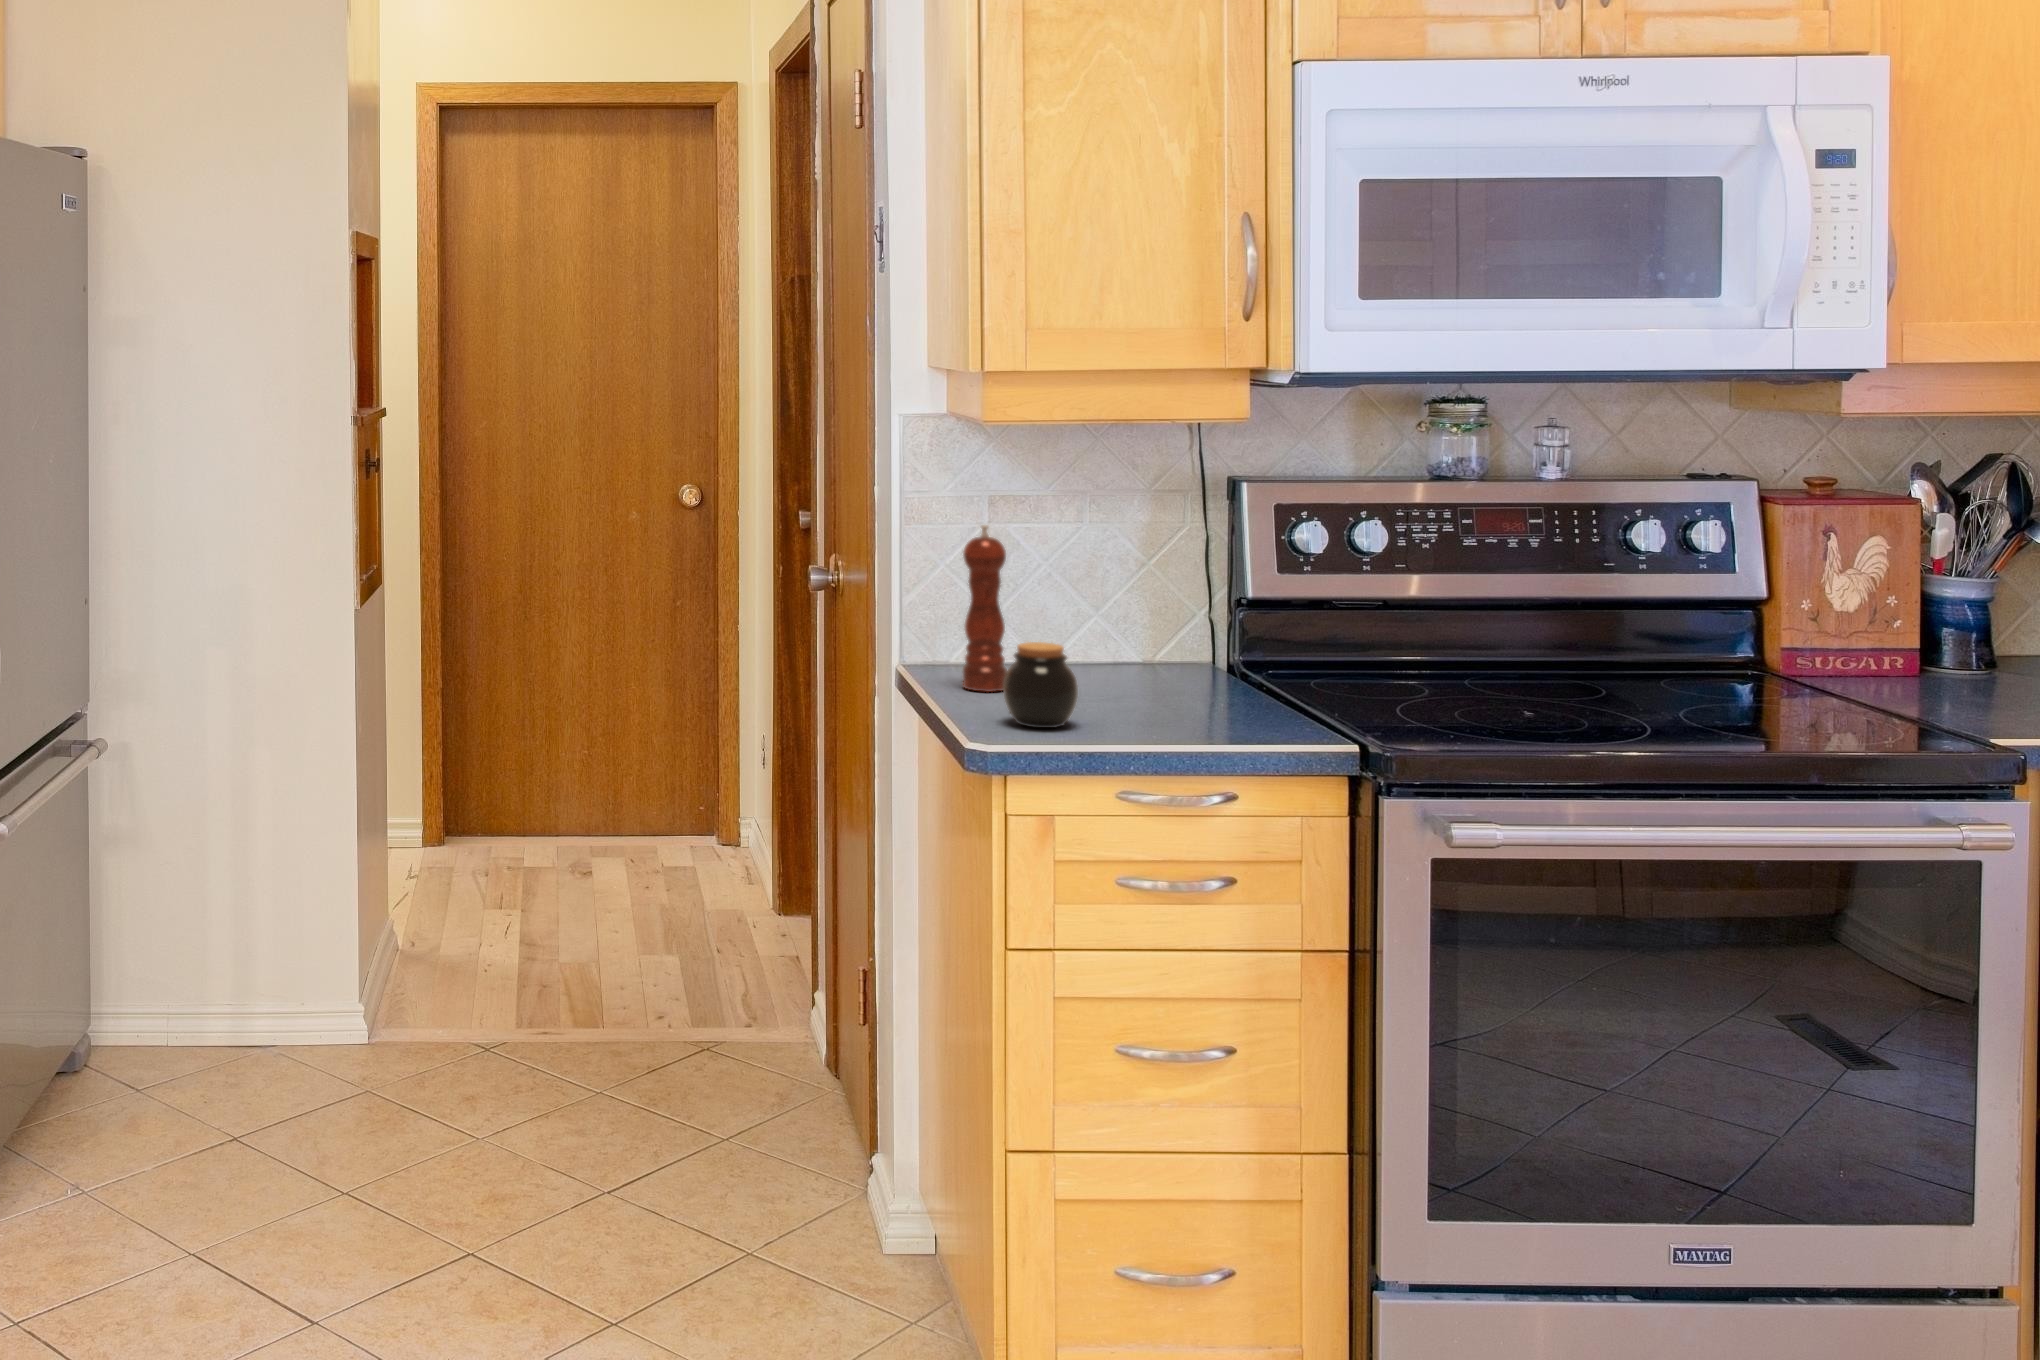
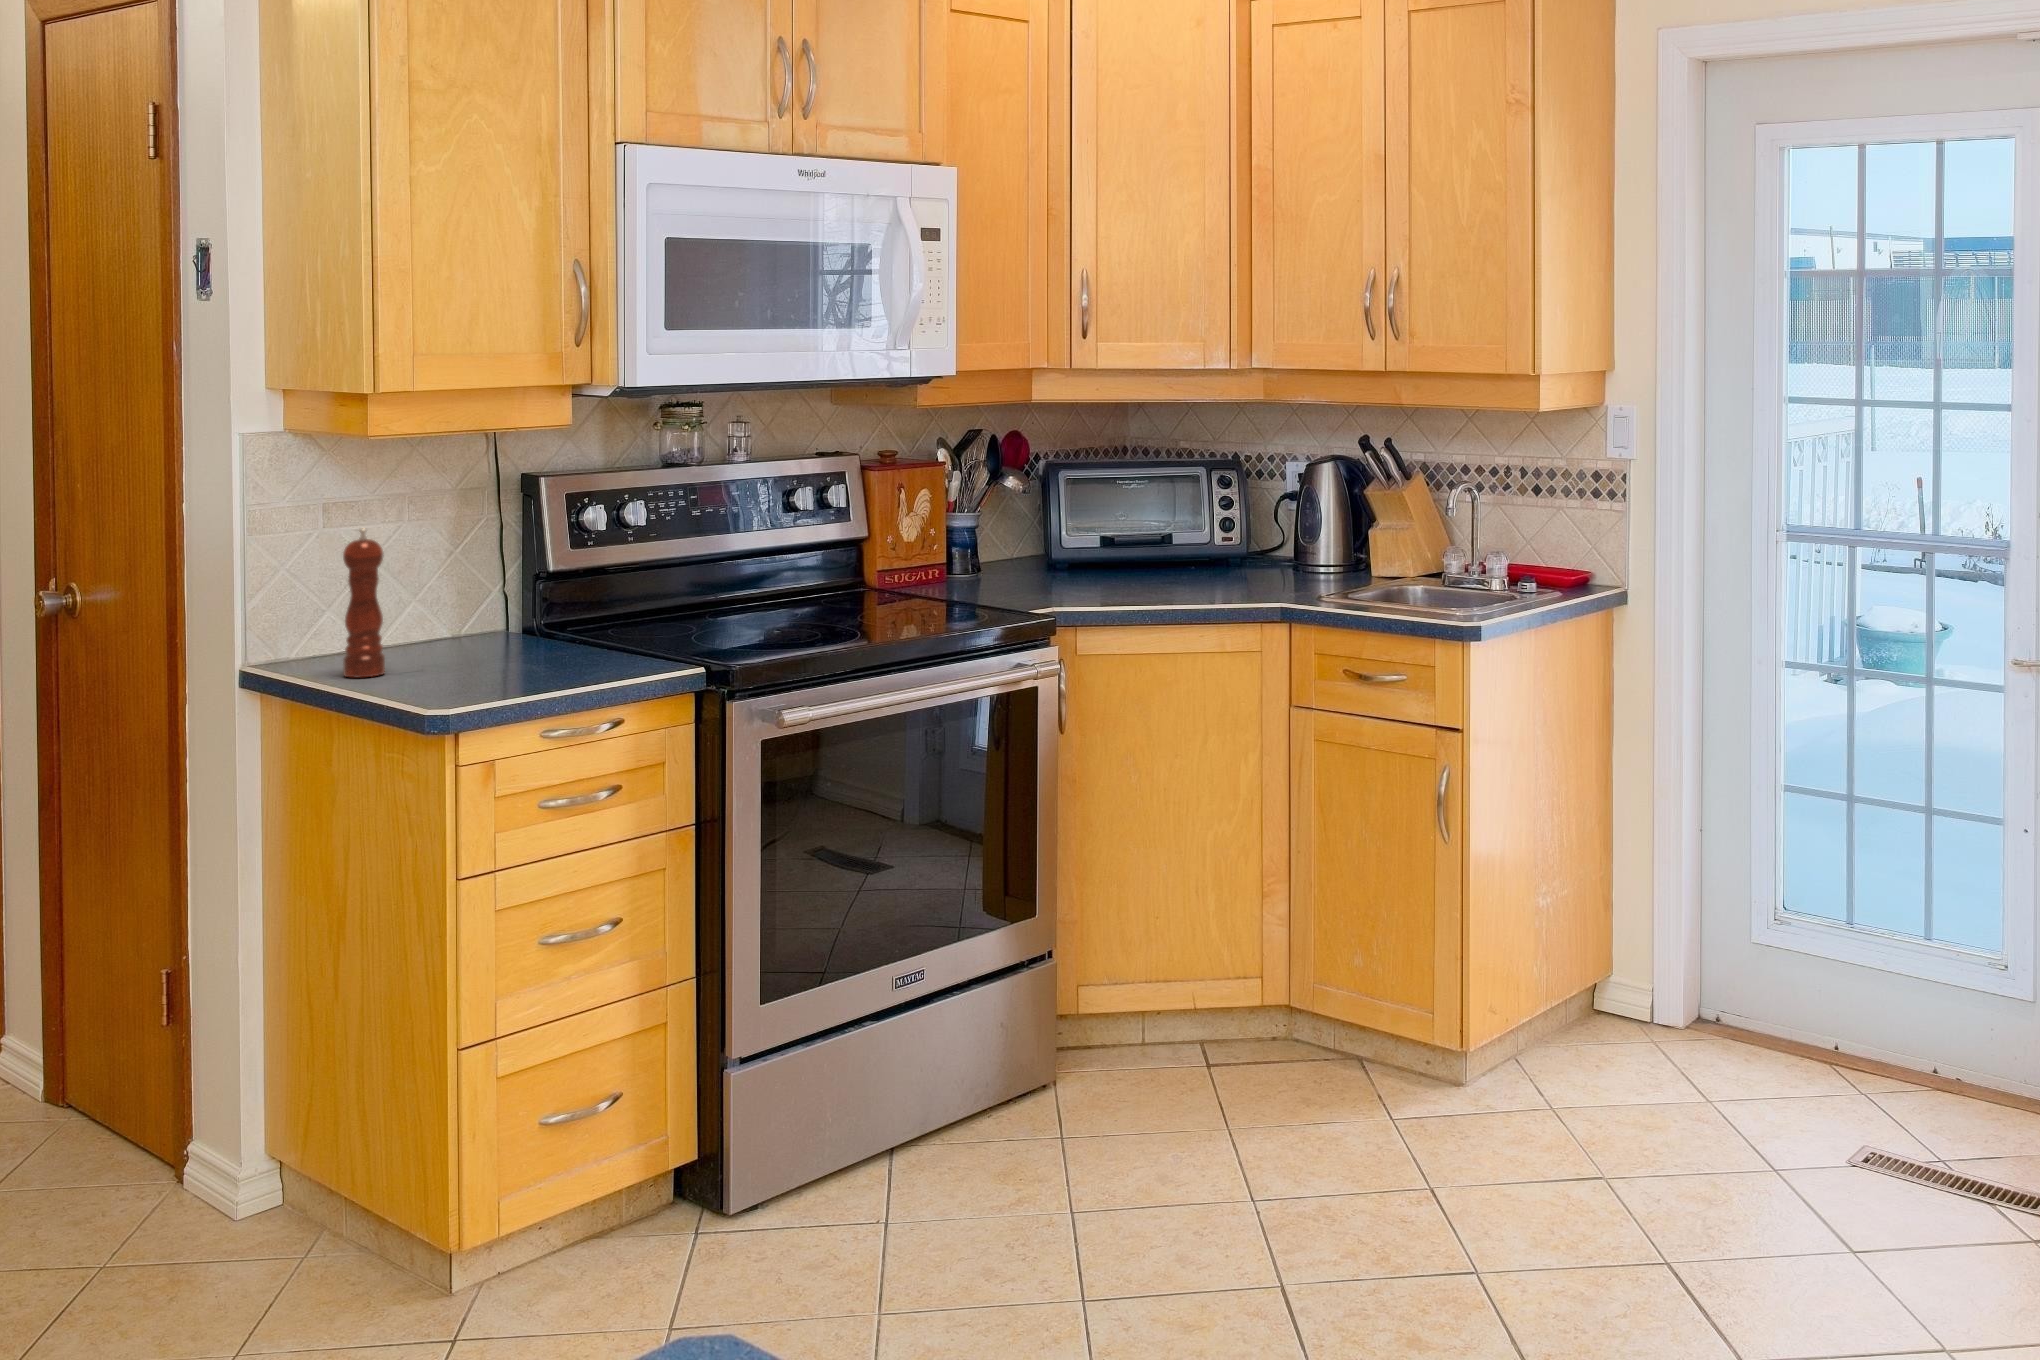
jar: present [1003,642,1078,728] -> none [425,621,491,693]

